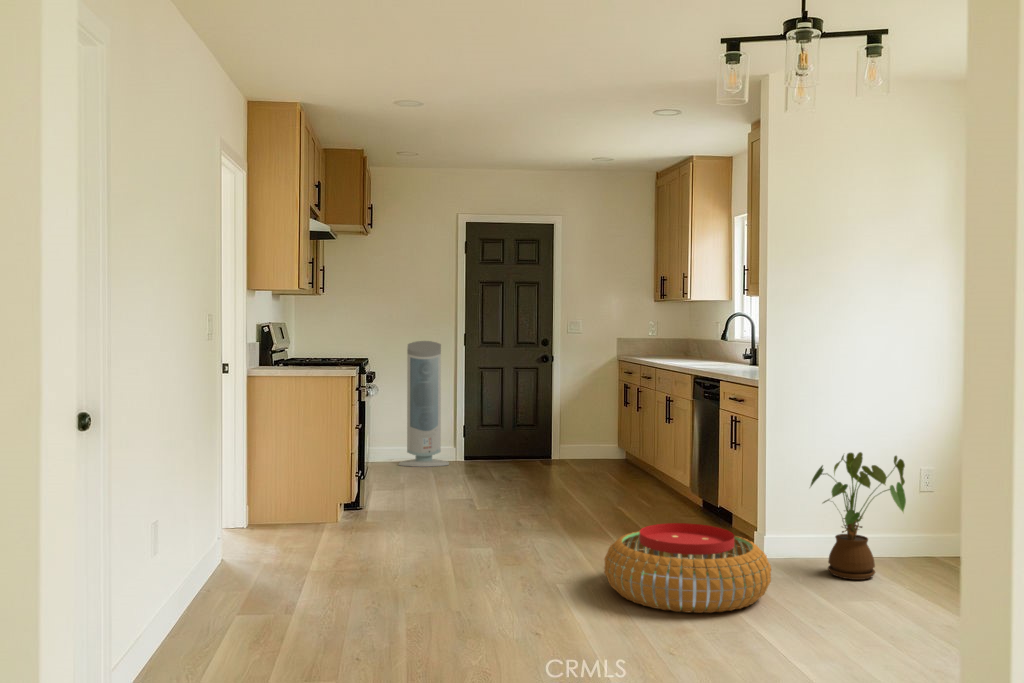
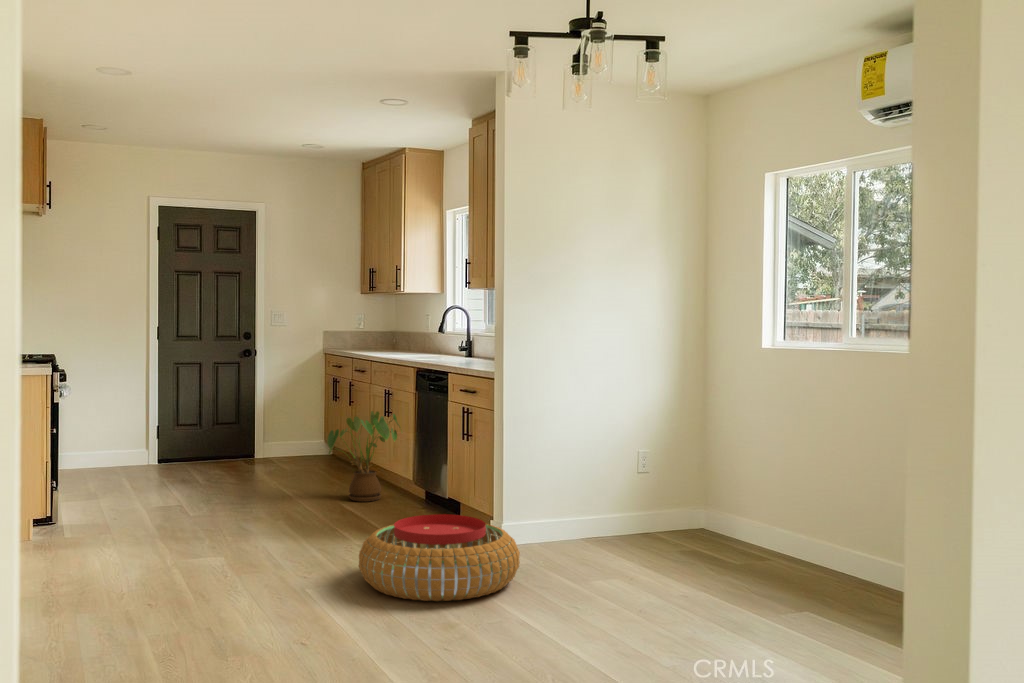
air purifier: present [399,341,449,467] -> none [80,334,141,474]
house plant: present [811,452,906,580] -> present [327,411,399,502]

